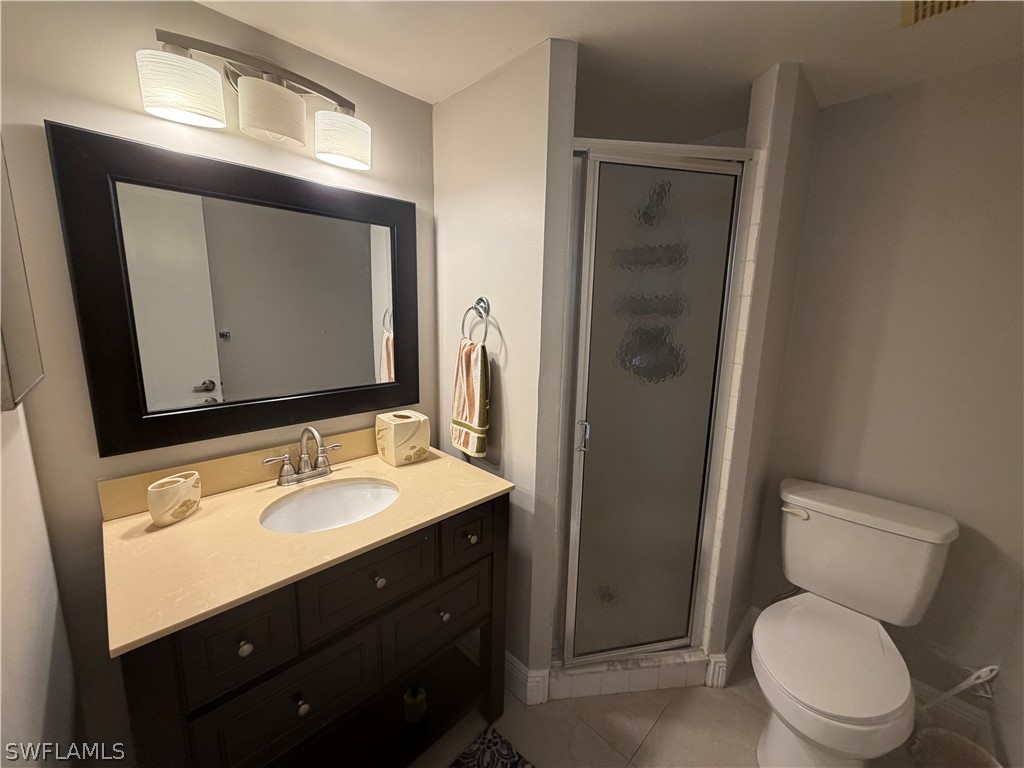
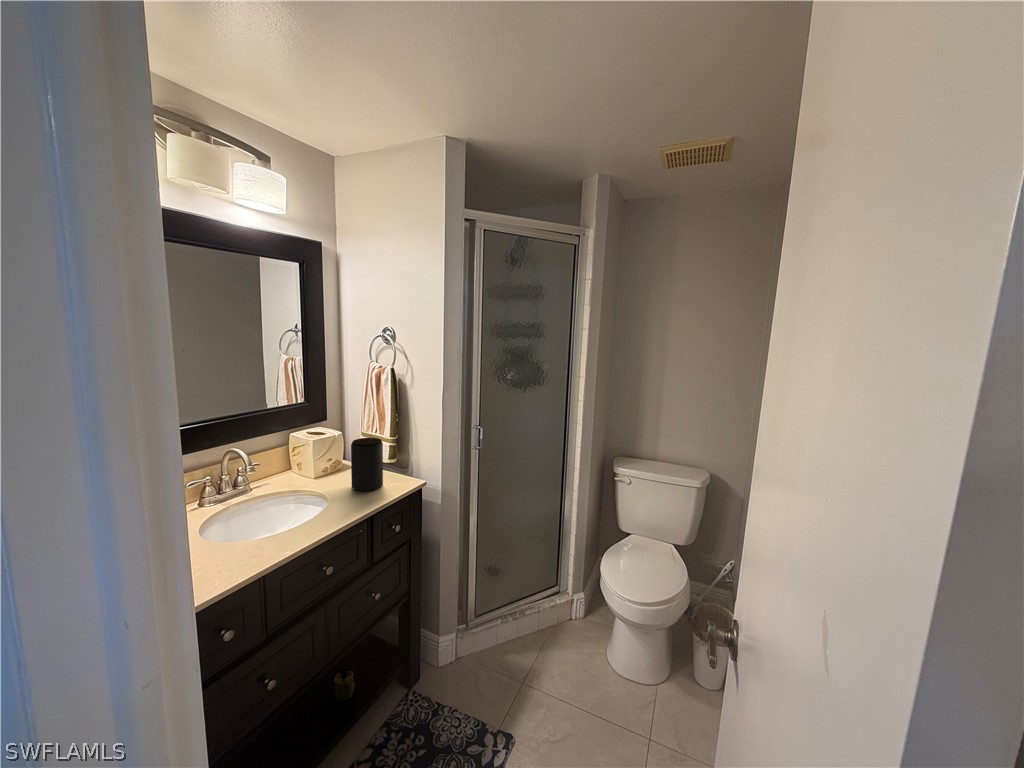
jar: none [429,426,465,488] -> present [351,438,383,491]

